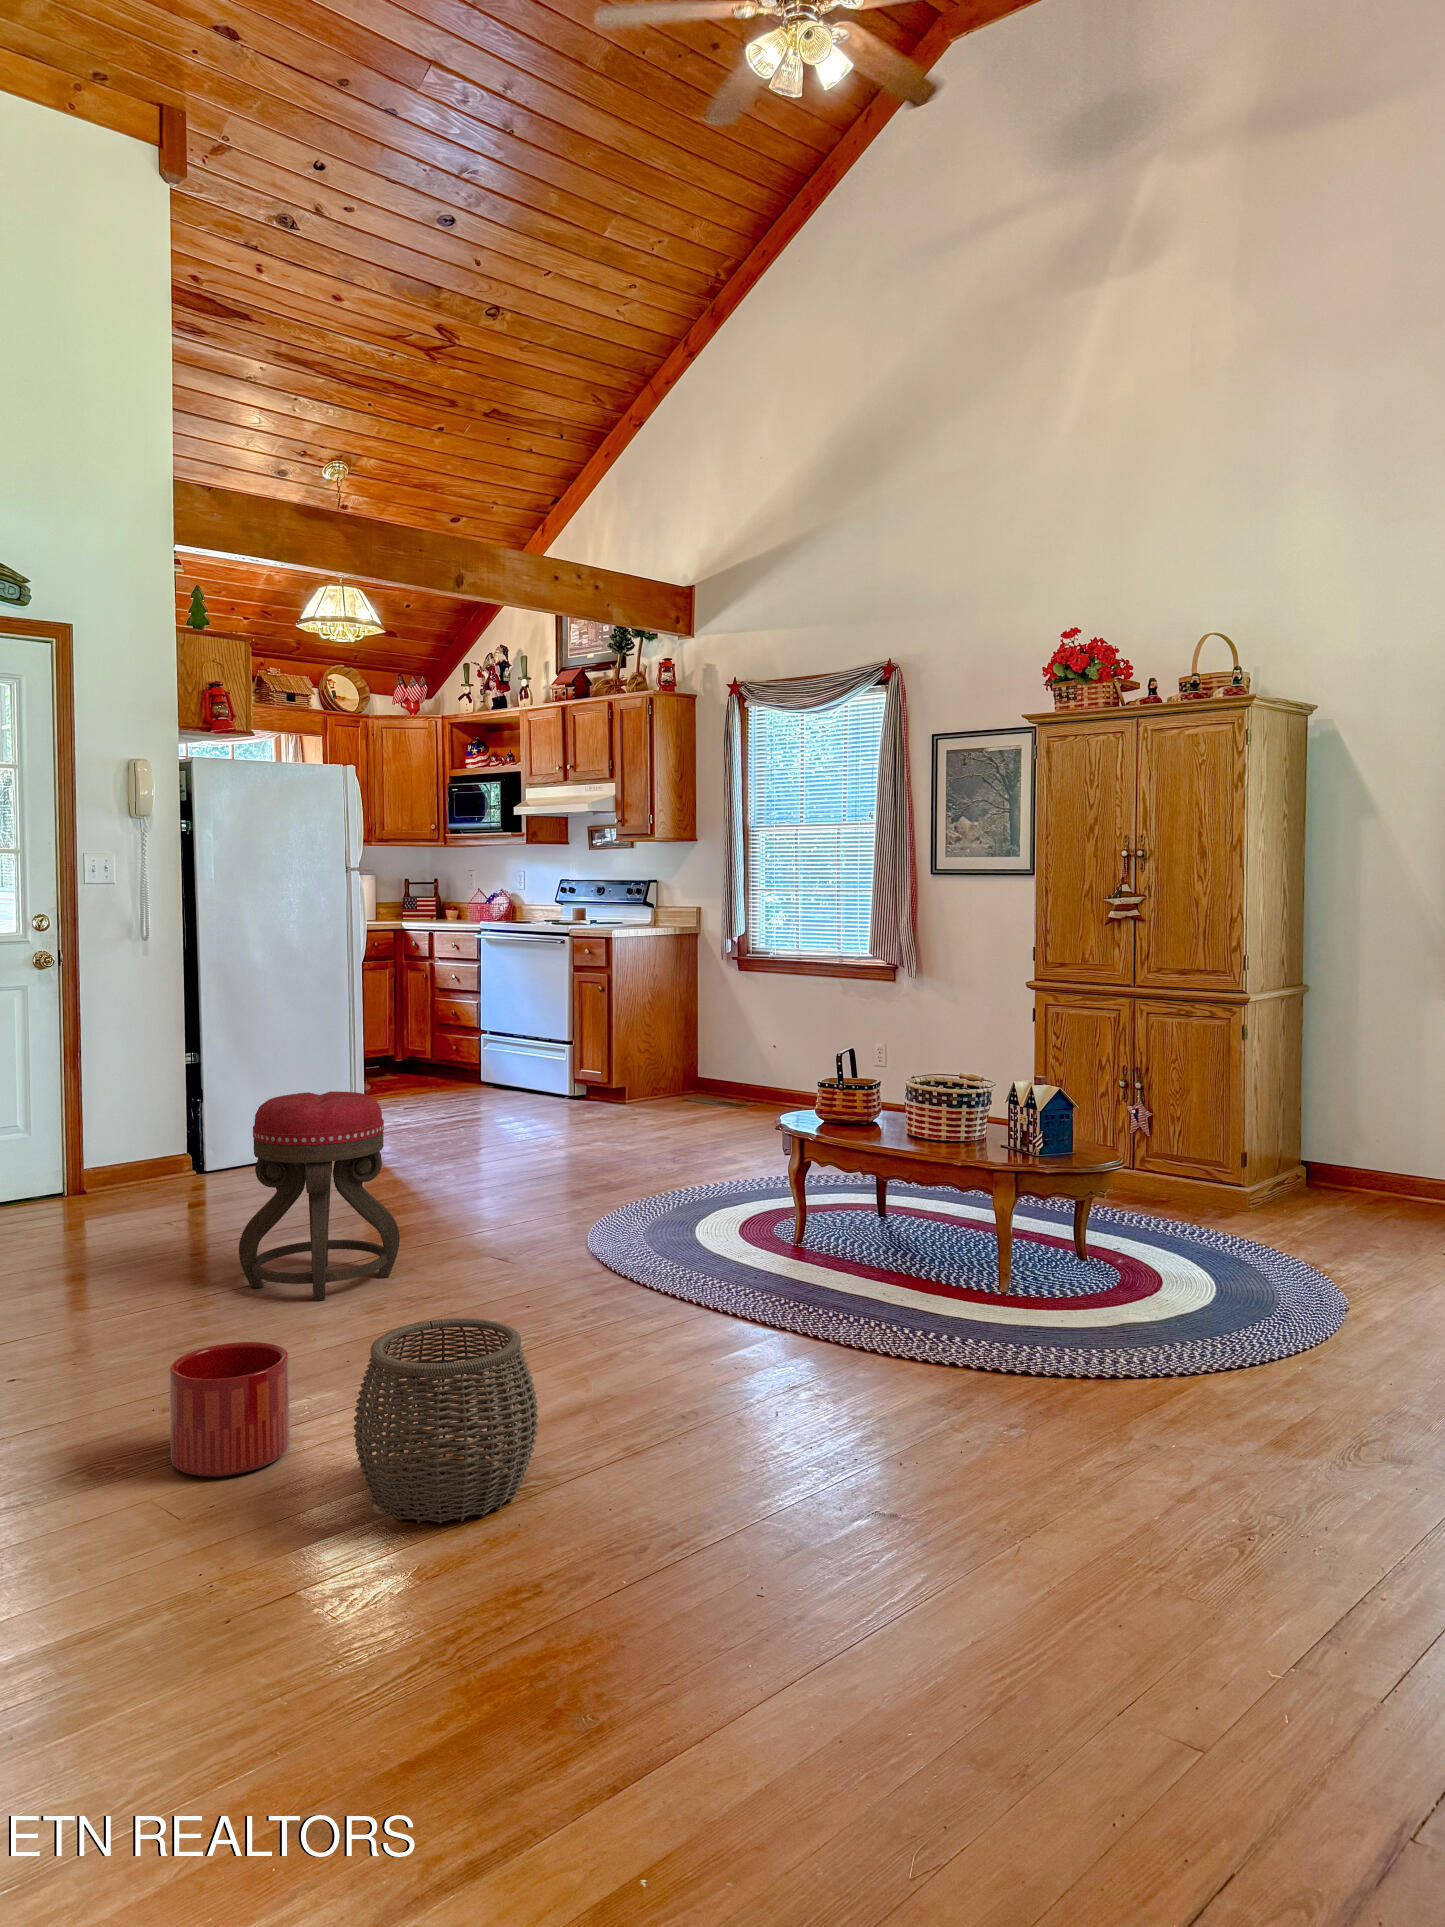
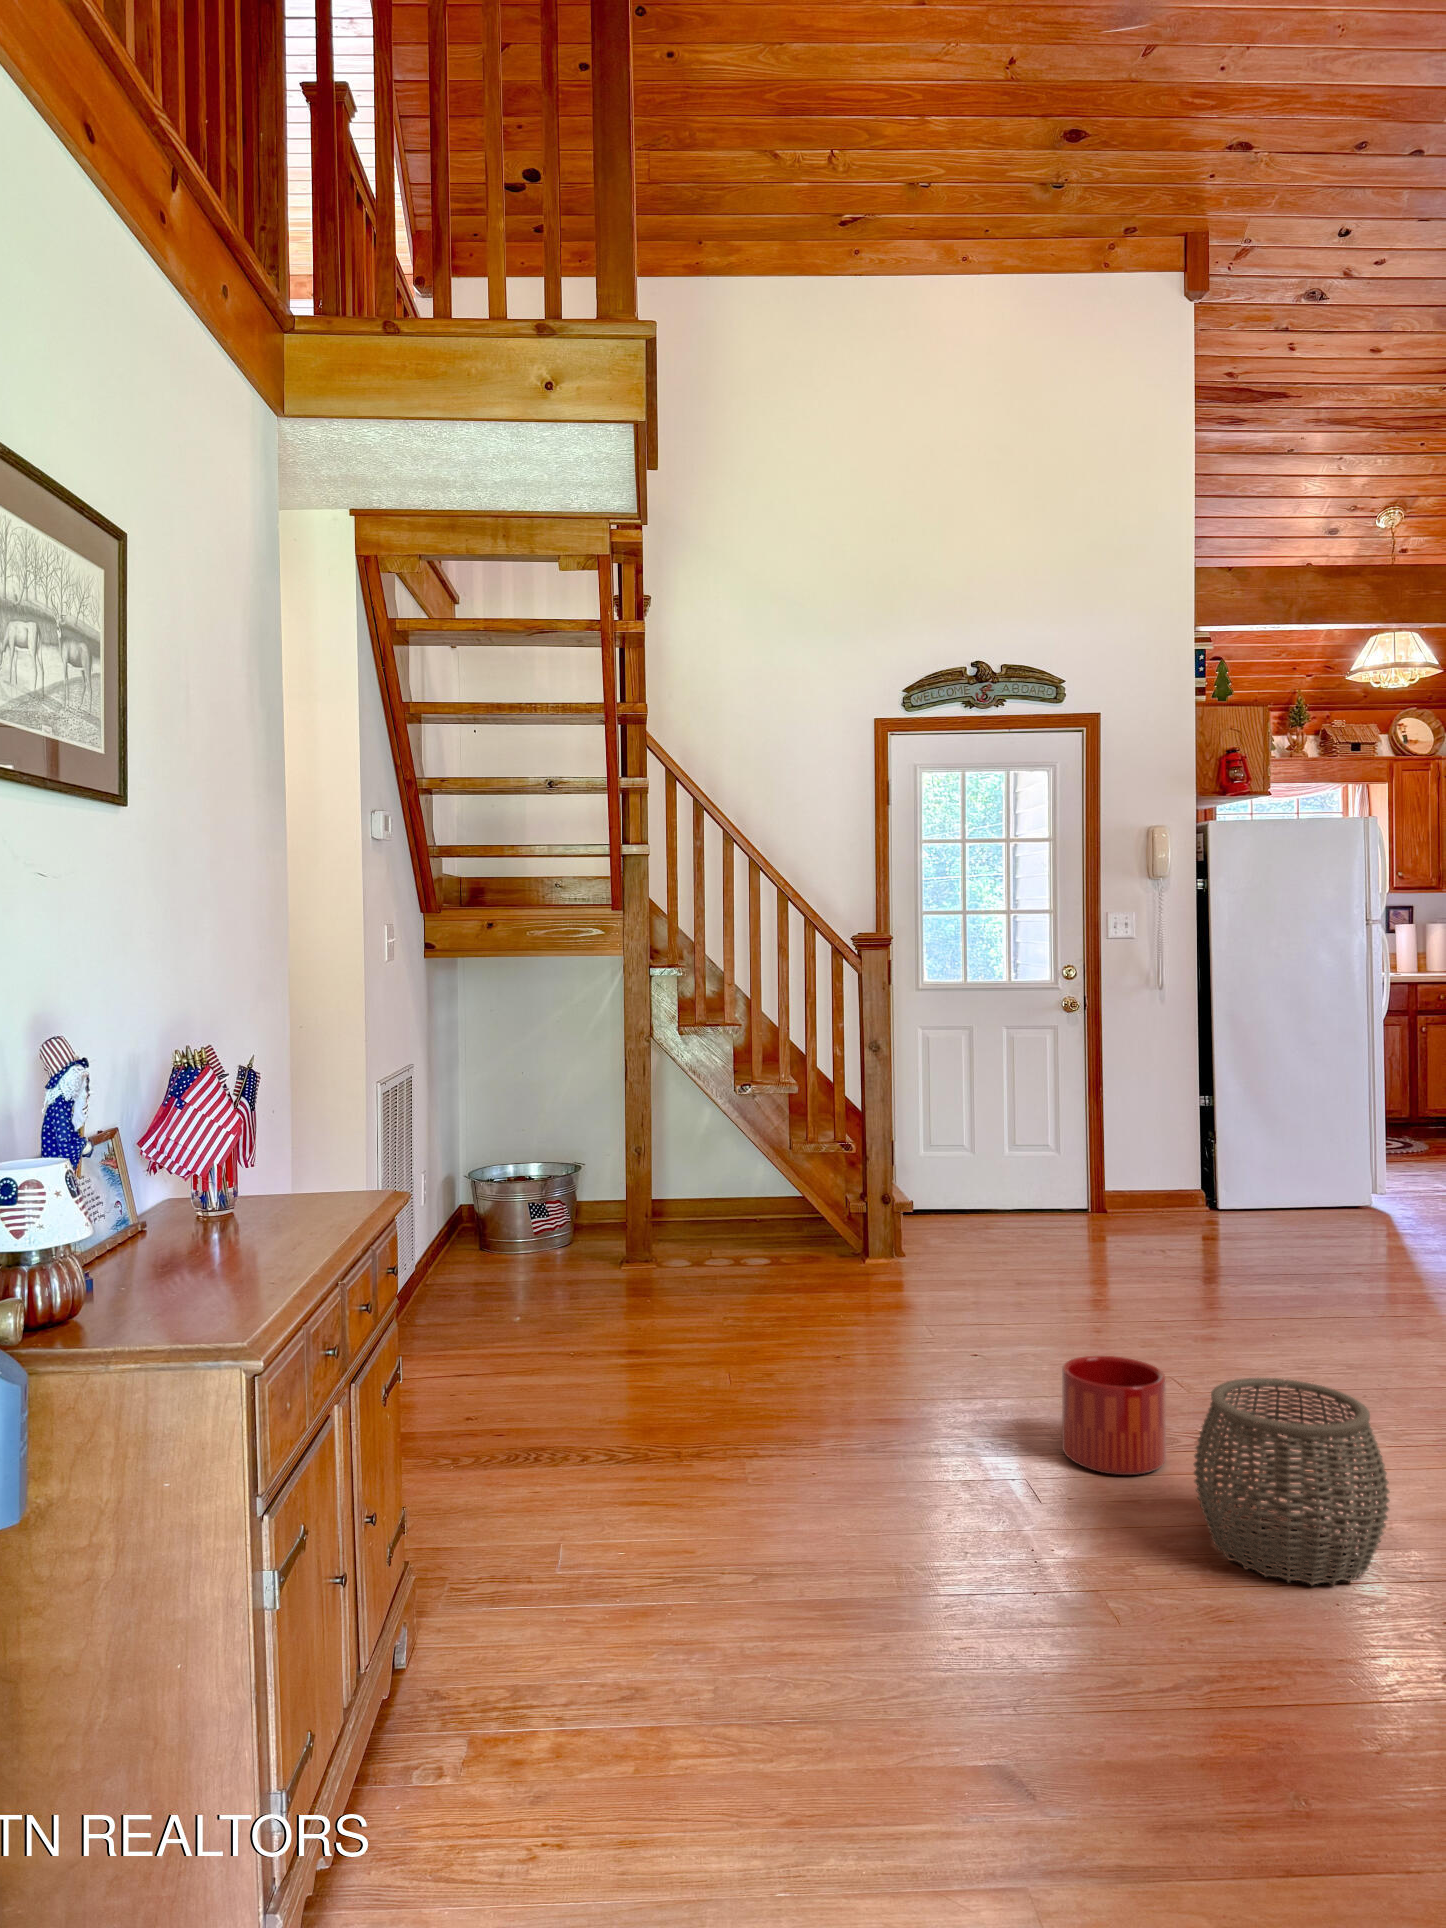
ottoman: present [239,1091,400,1301] -> none [1193,1144,1356,1348]

